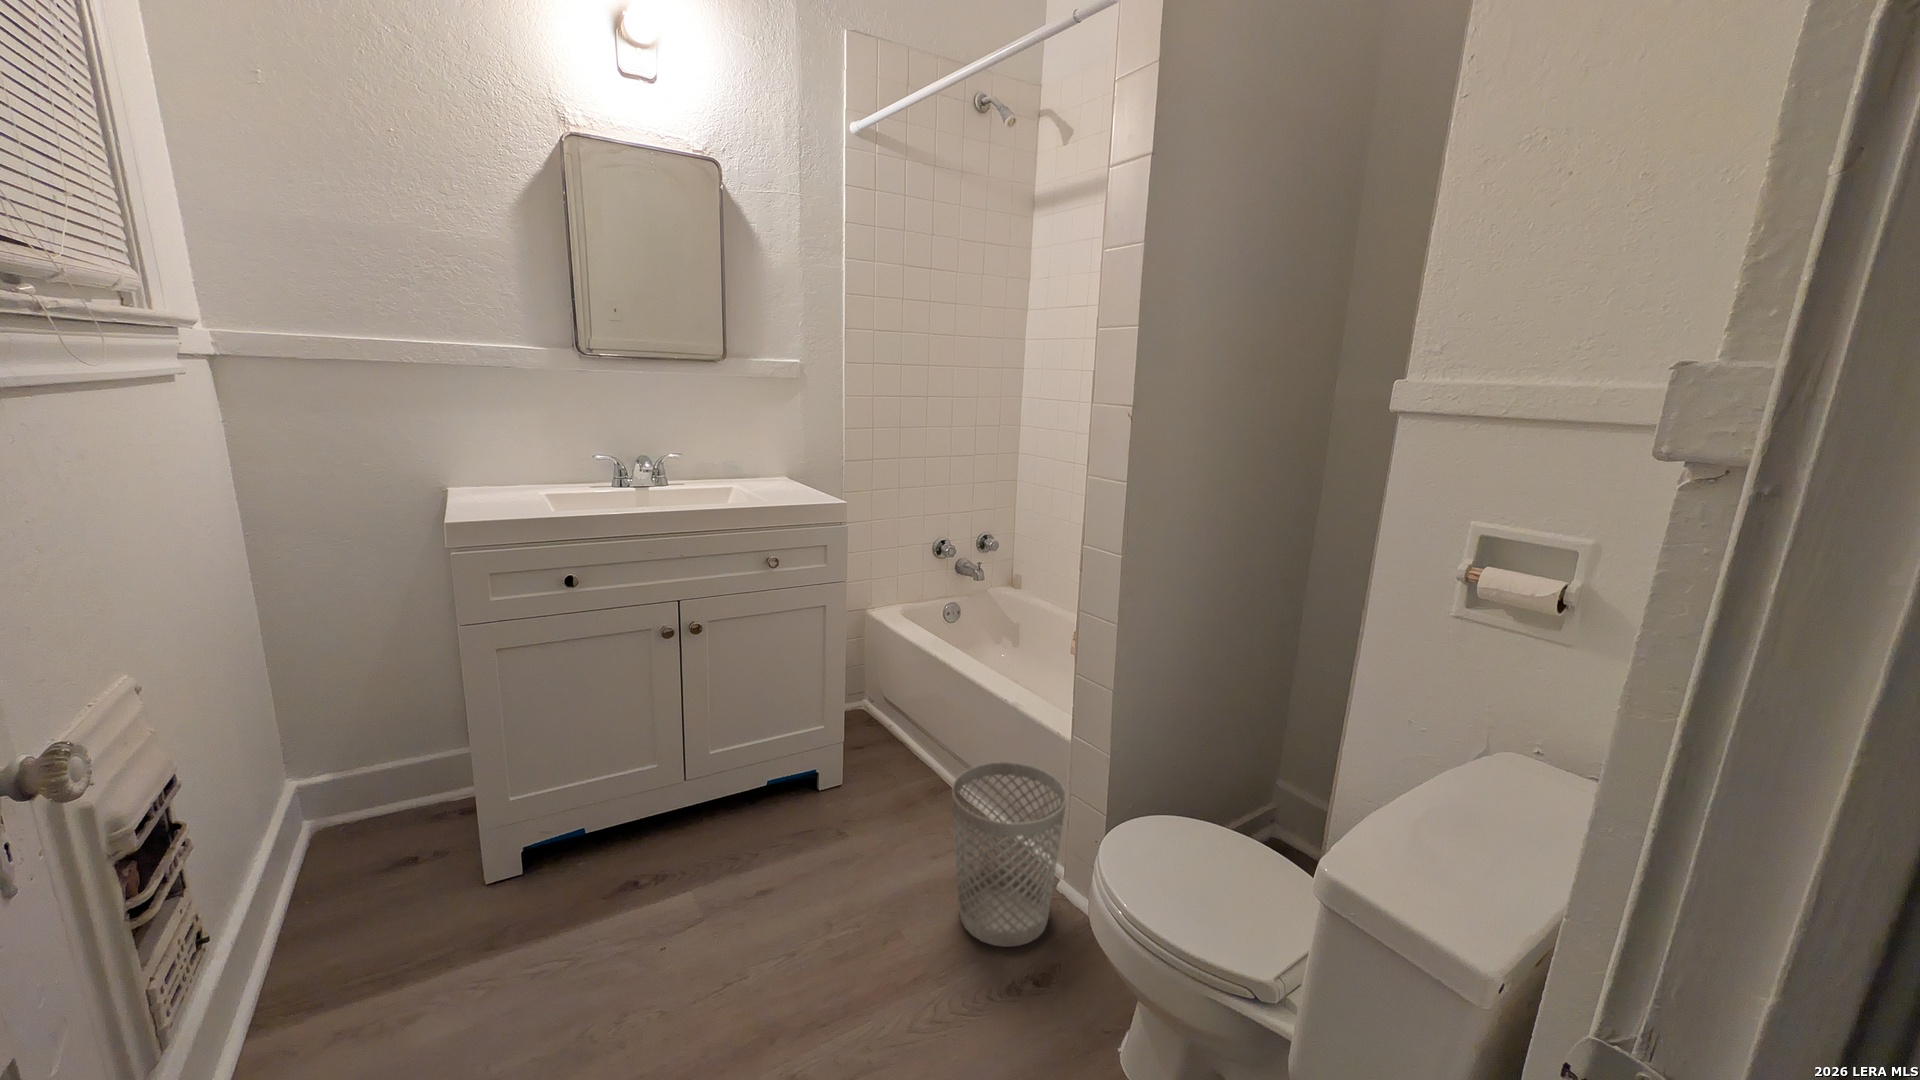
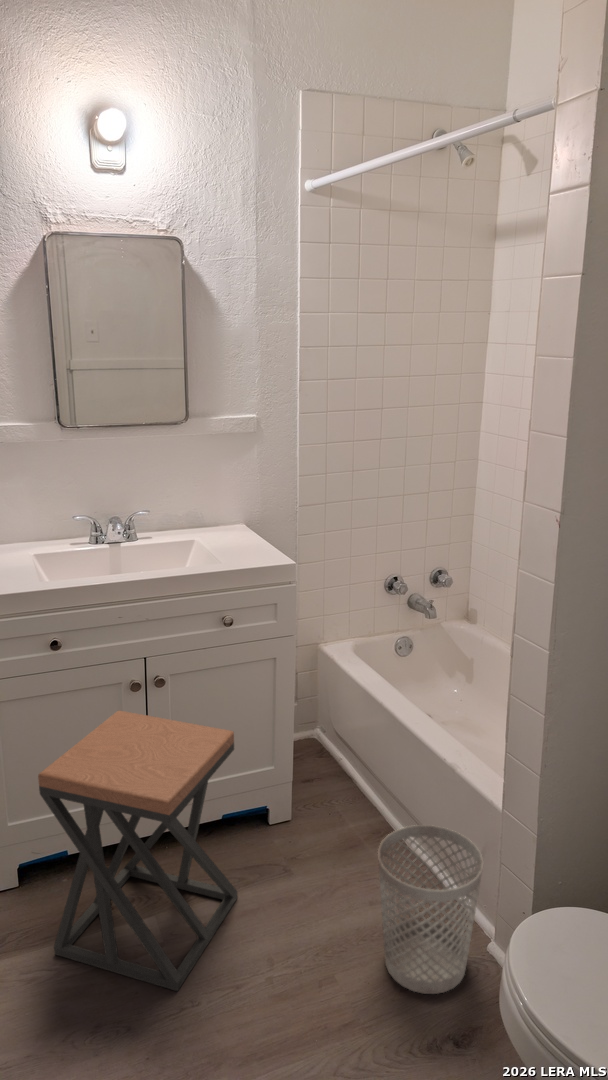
stool: none [542,658,789,976] -> present [38,711,238,991]

